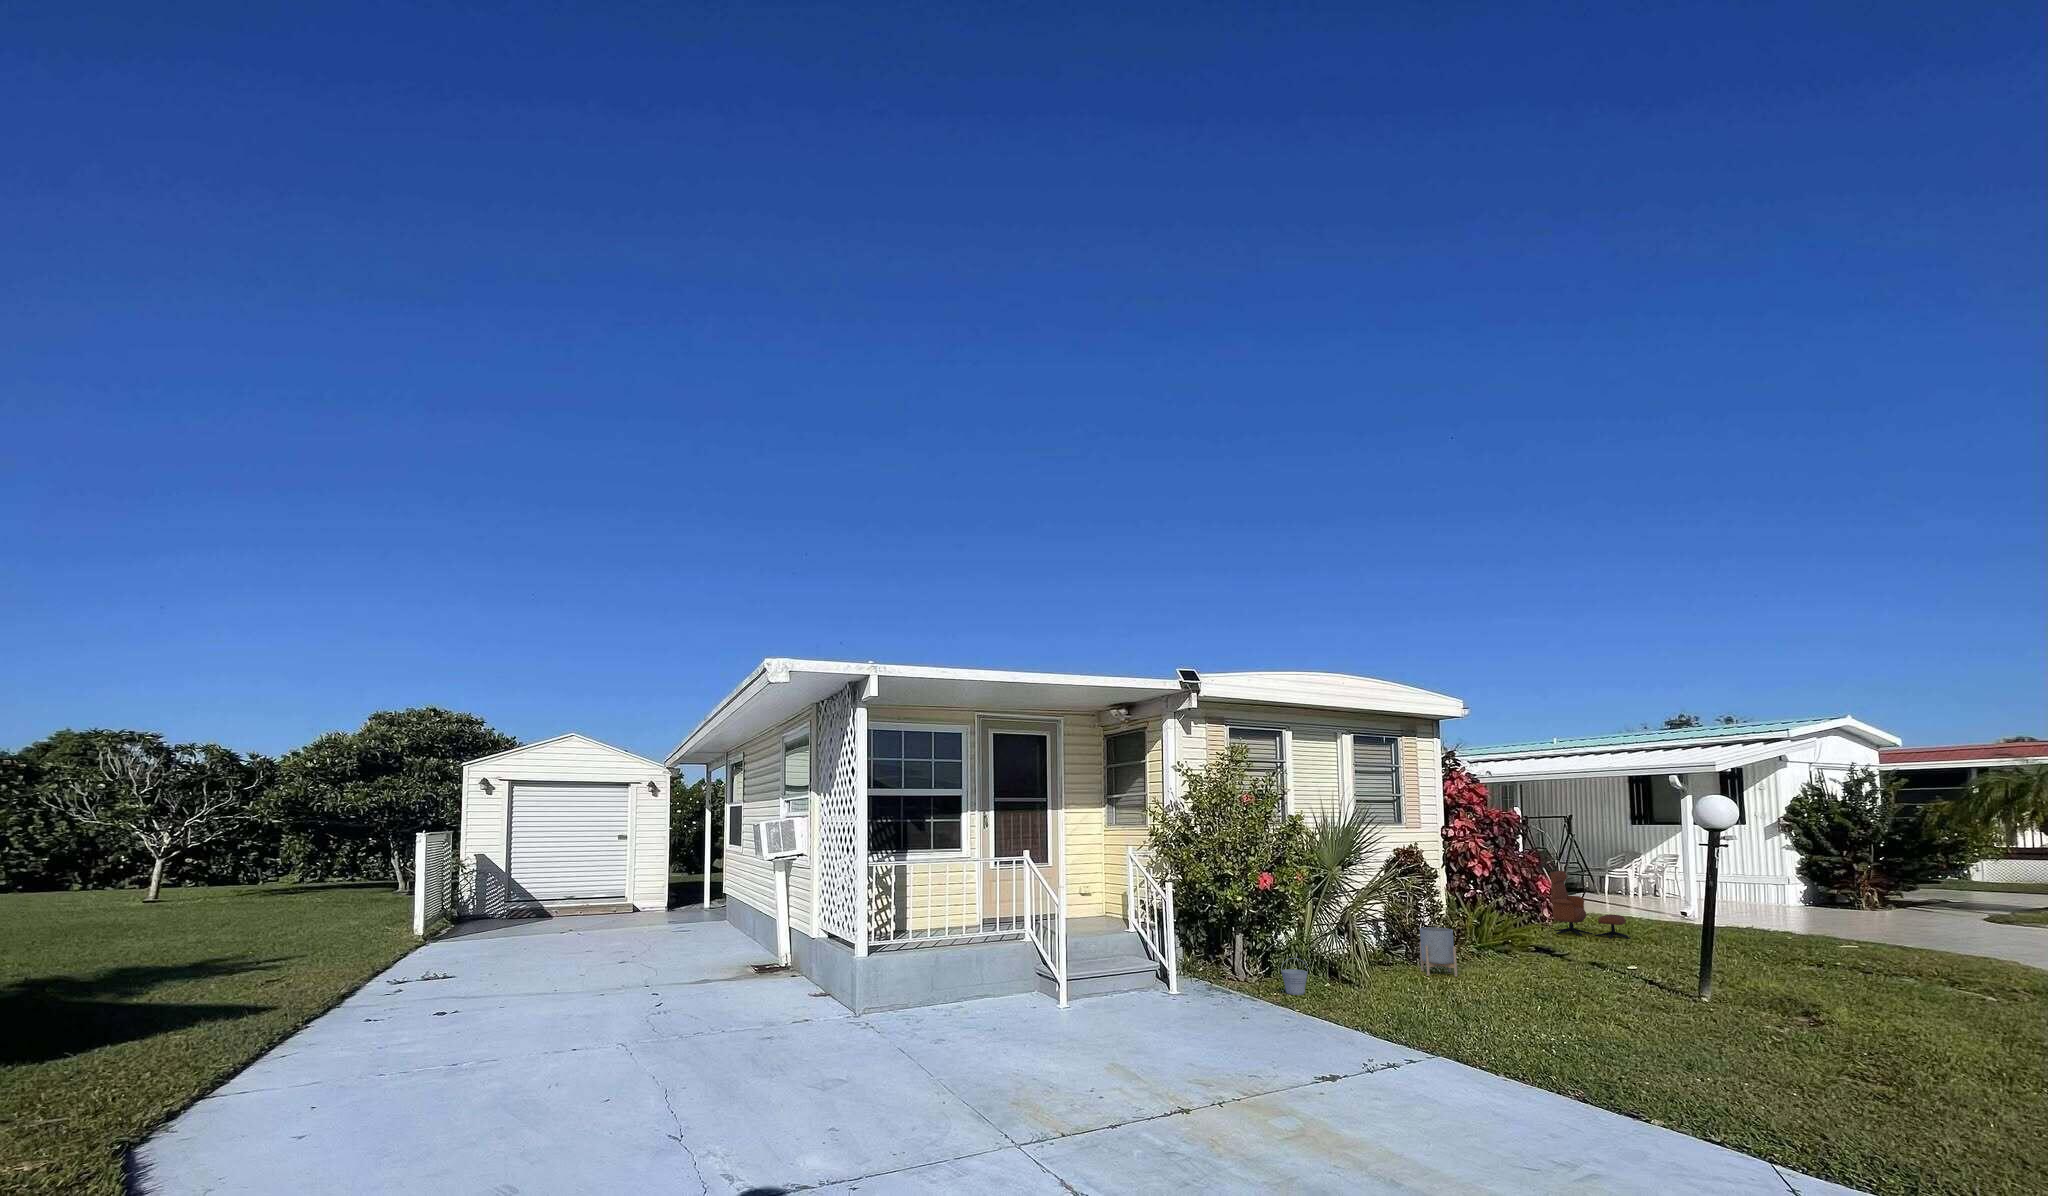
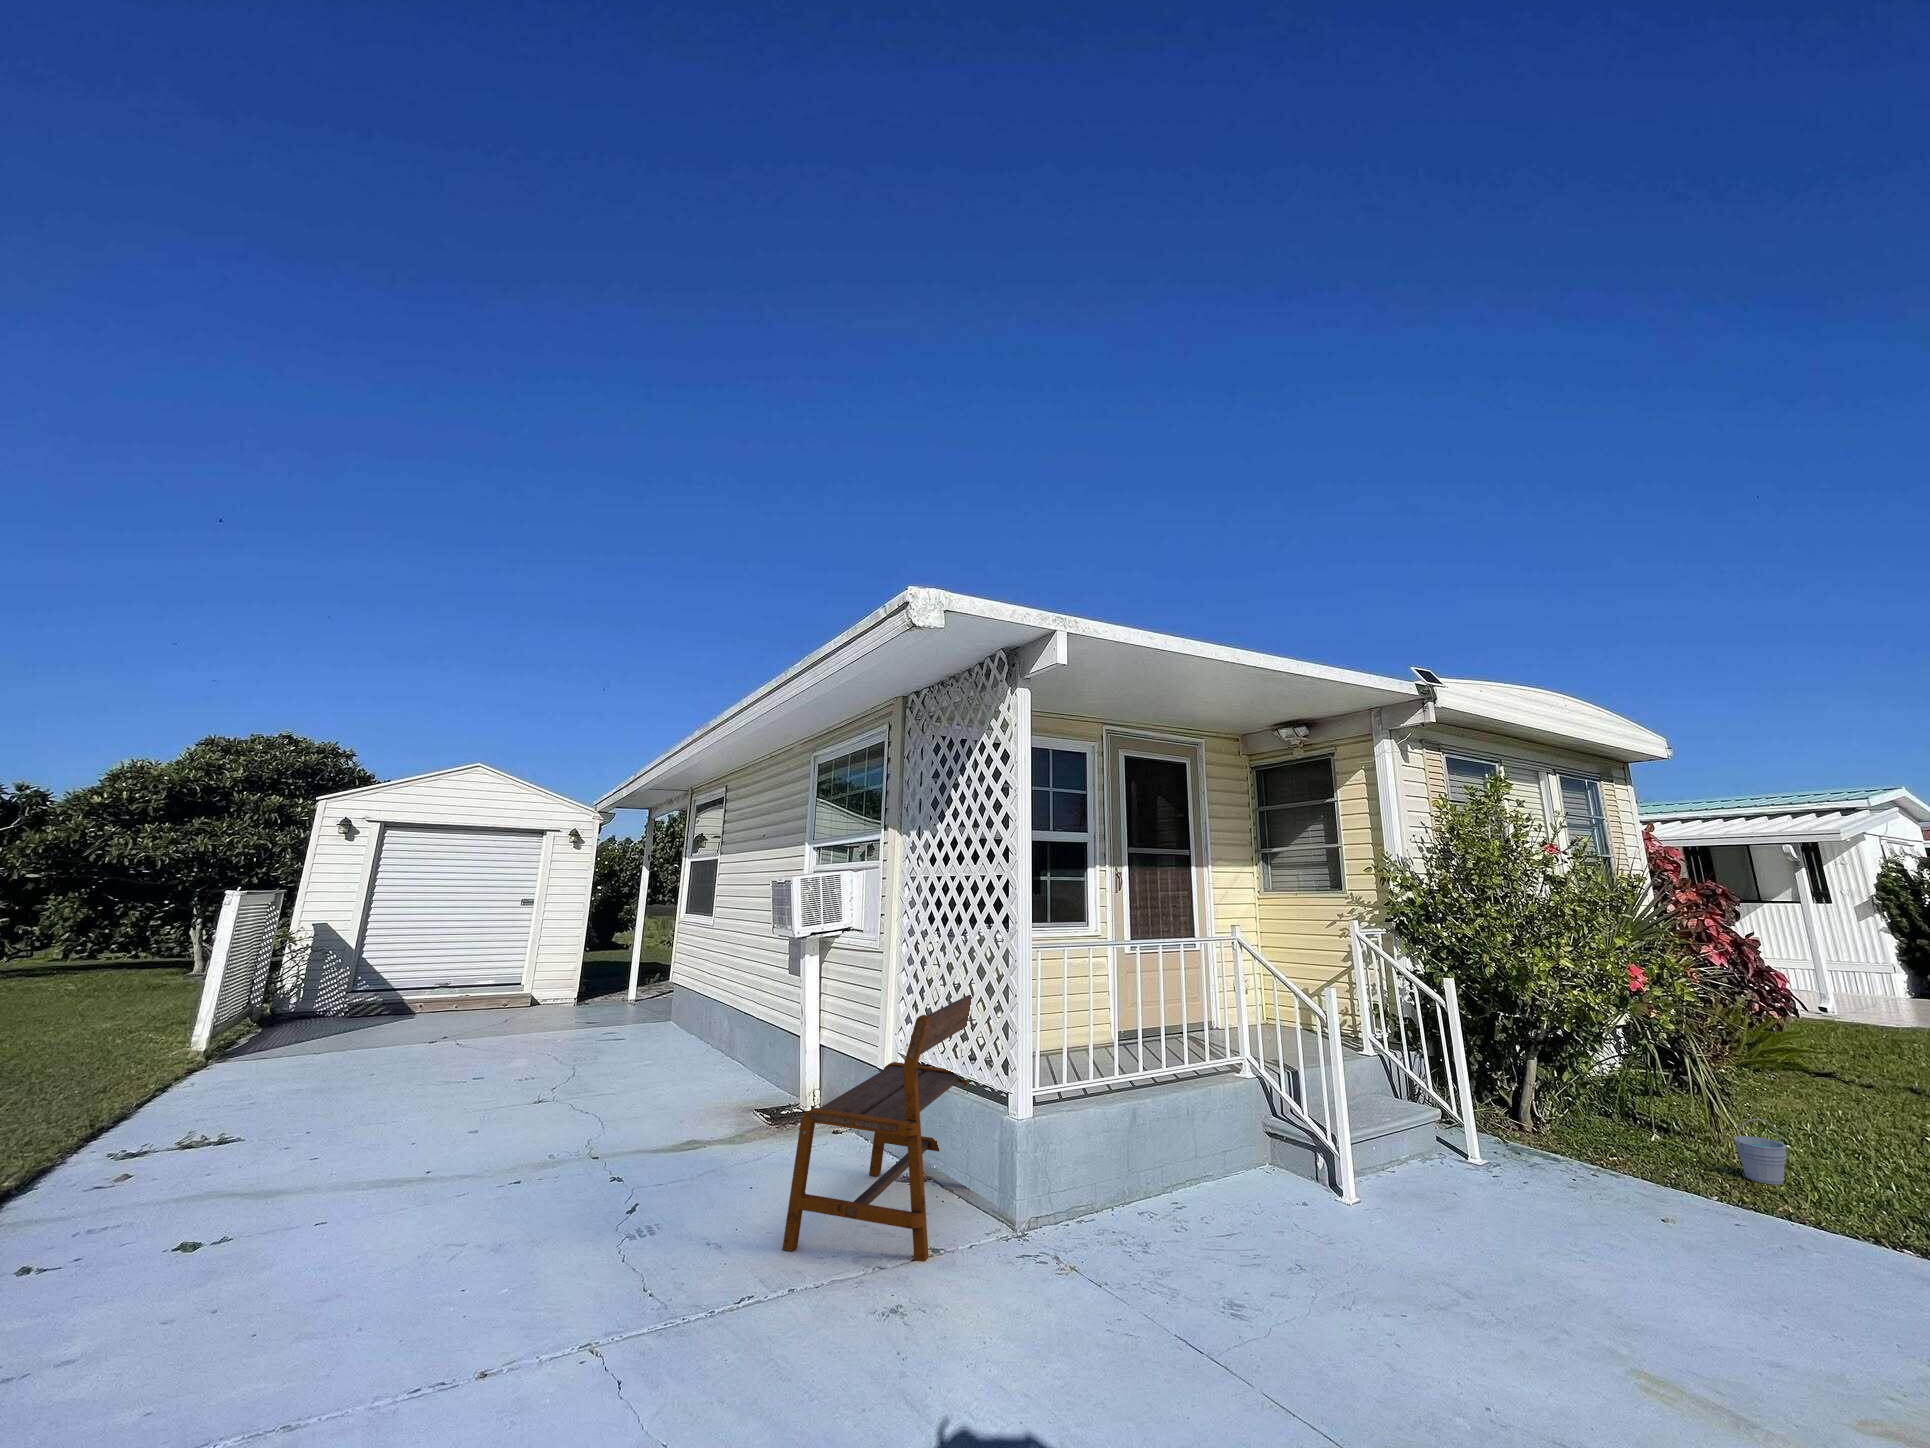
lounge chair: present [1550,871,1630,939] -> none [1765,958,1885,1047]
bench: none [716,883,835,1008] -> present [782,995,972,1262]
planter: present [1420,927,1457,977] -> none [1803,1051,1887,1129]

